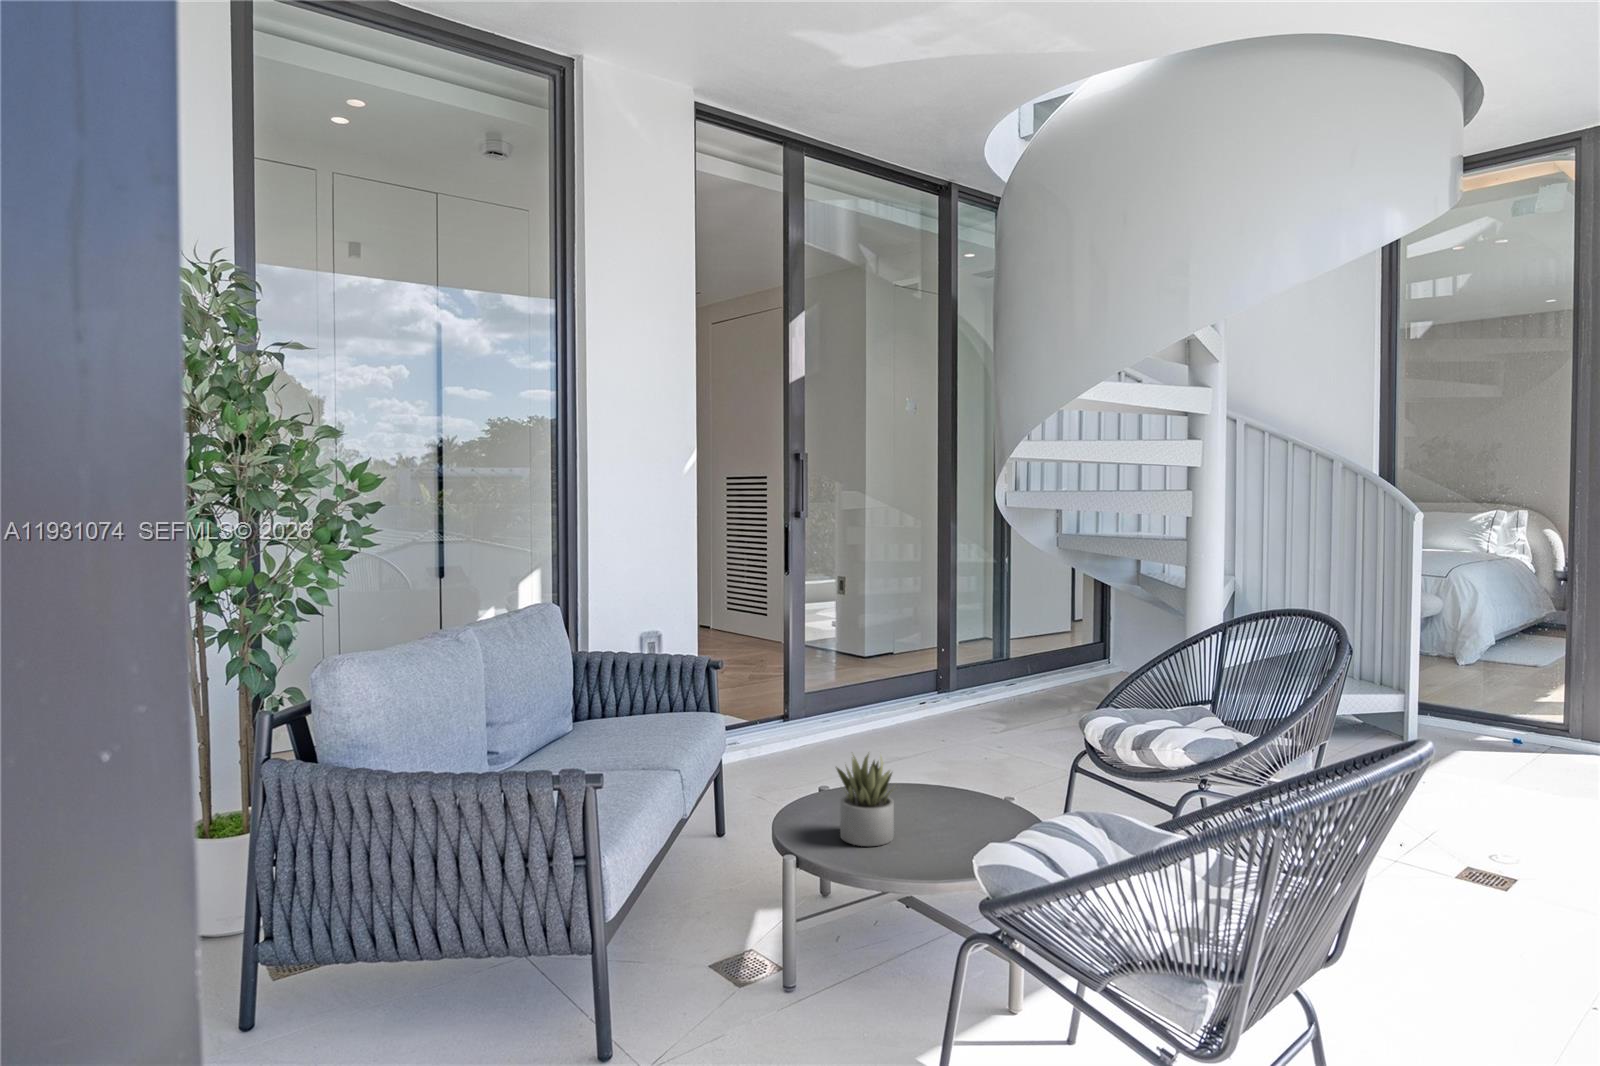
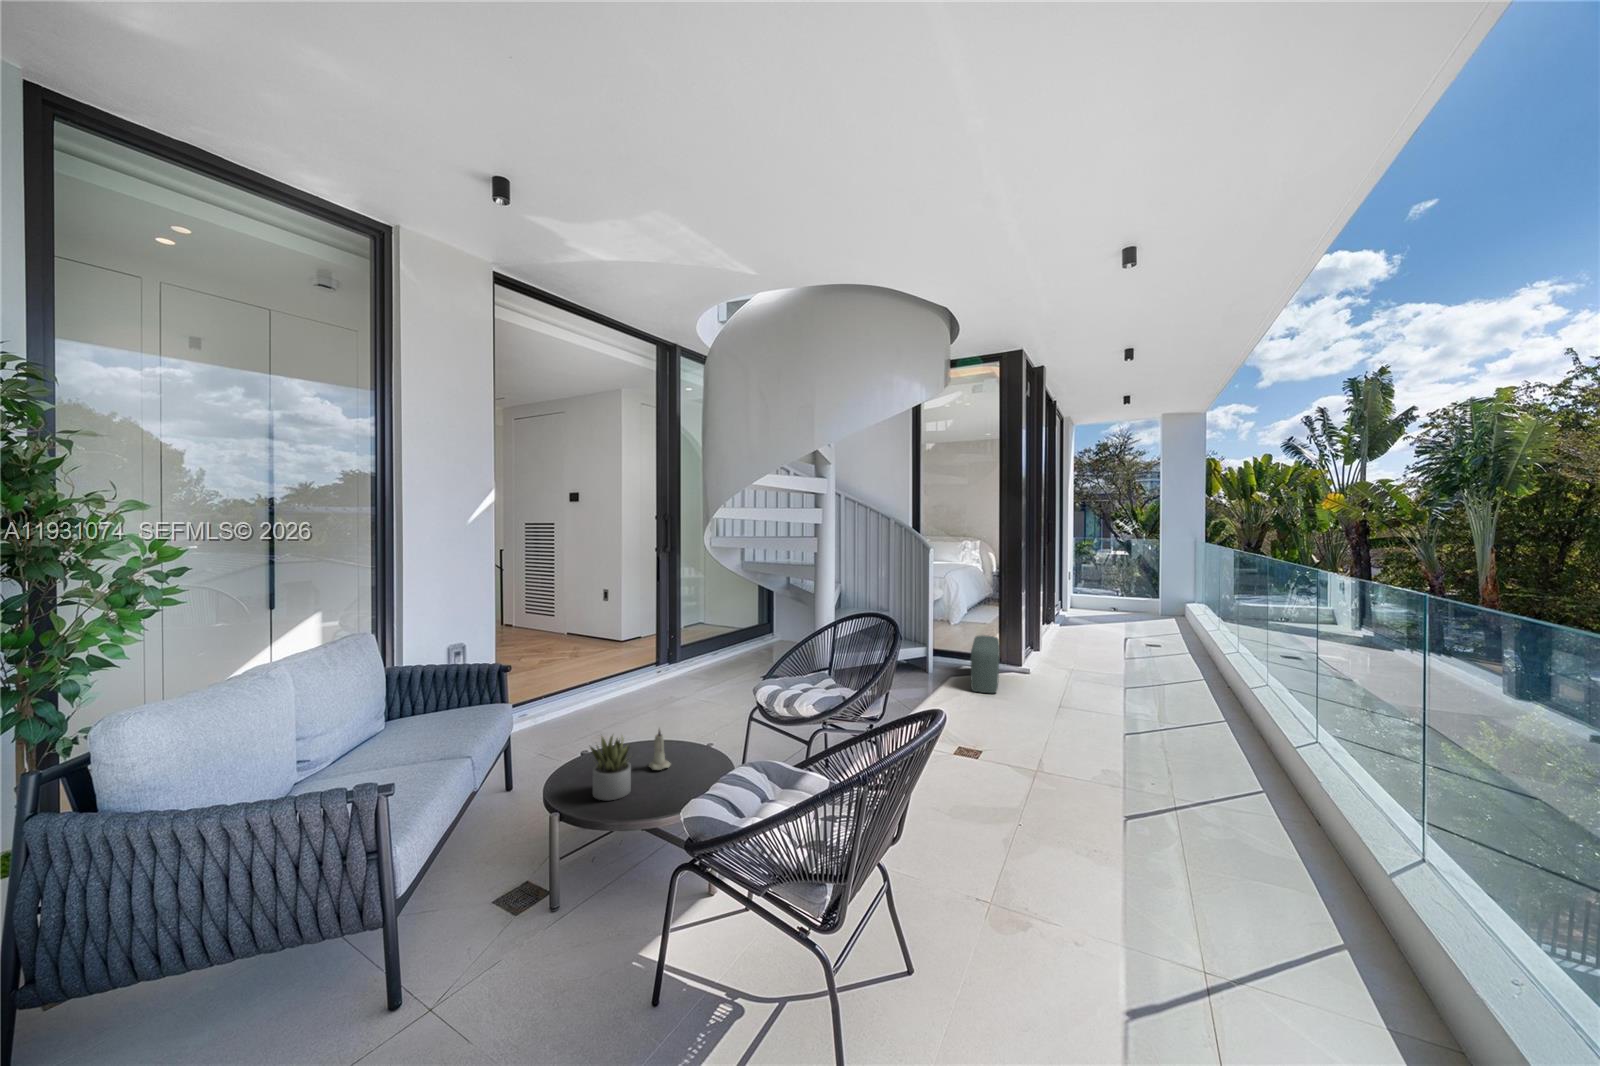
pouf: none [1500,678,1565,785] -> present [971,635,1000,693]
candle: none [917,754,950,818] -> present [649,730,670,770]

